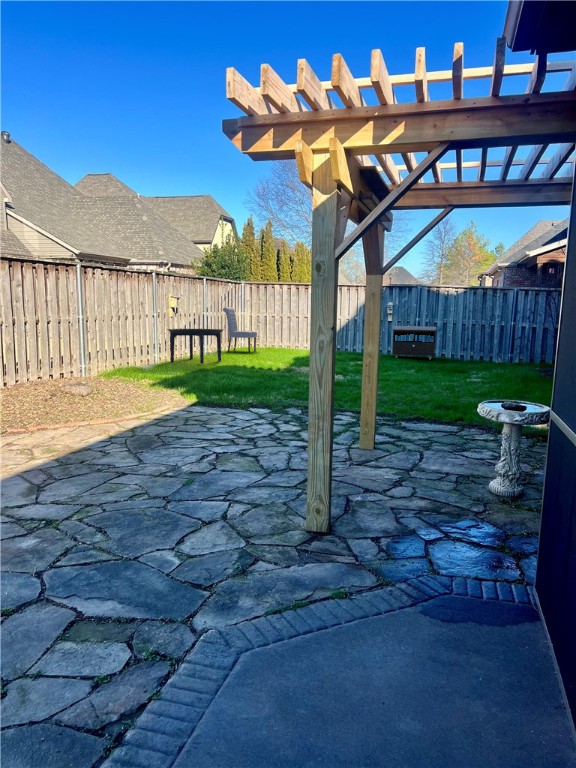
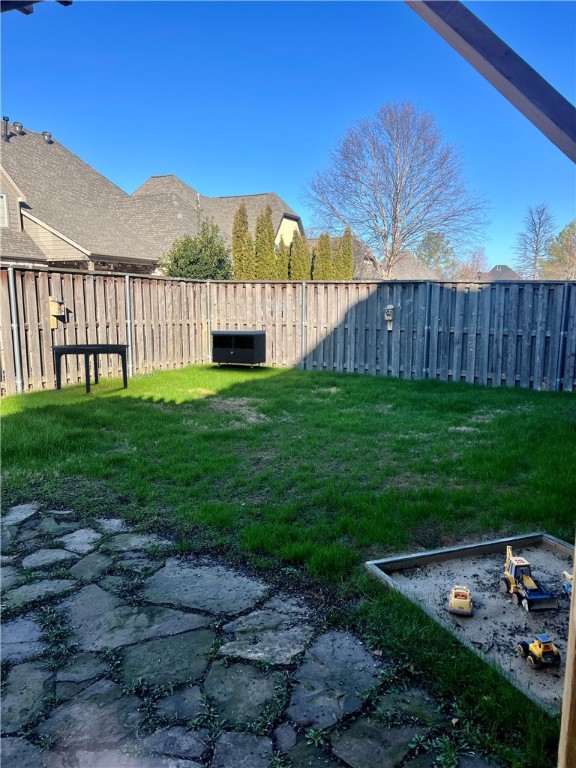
chair: present [223,307,257,352] -> none [169,314,214,371]
storage bench: present [392,326,436,359] -> present [211,330,266,368]

